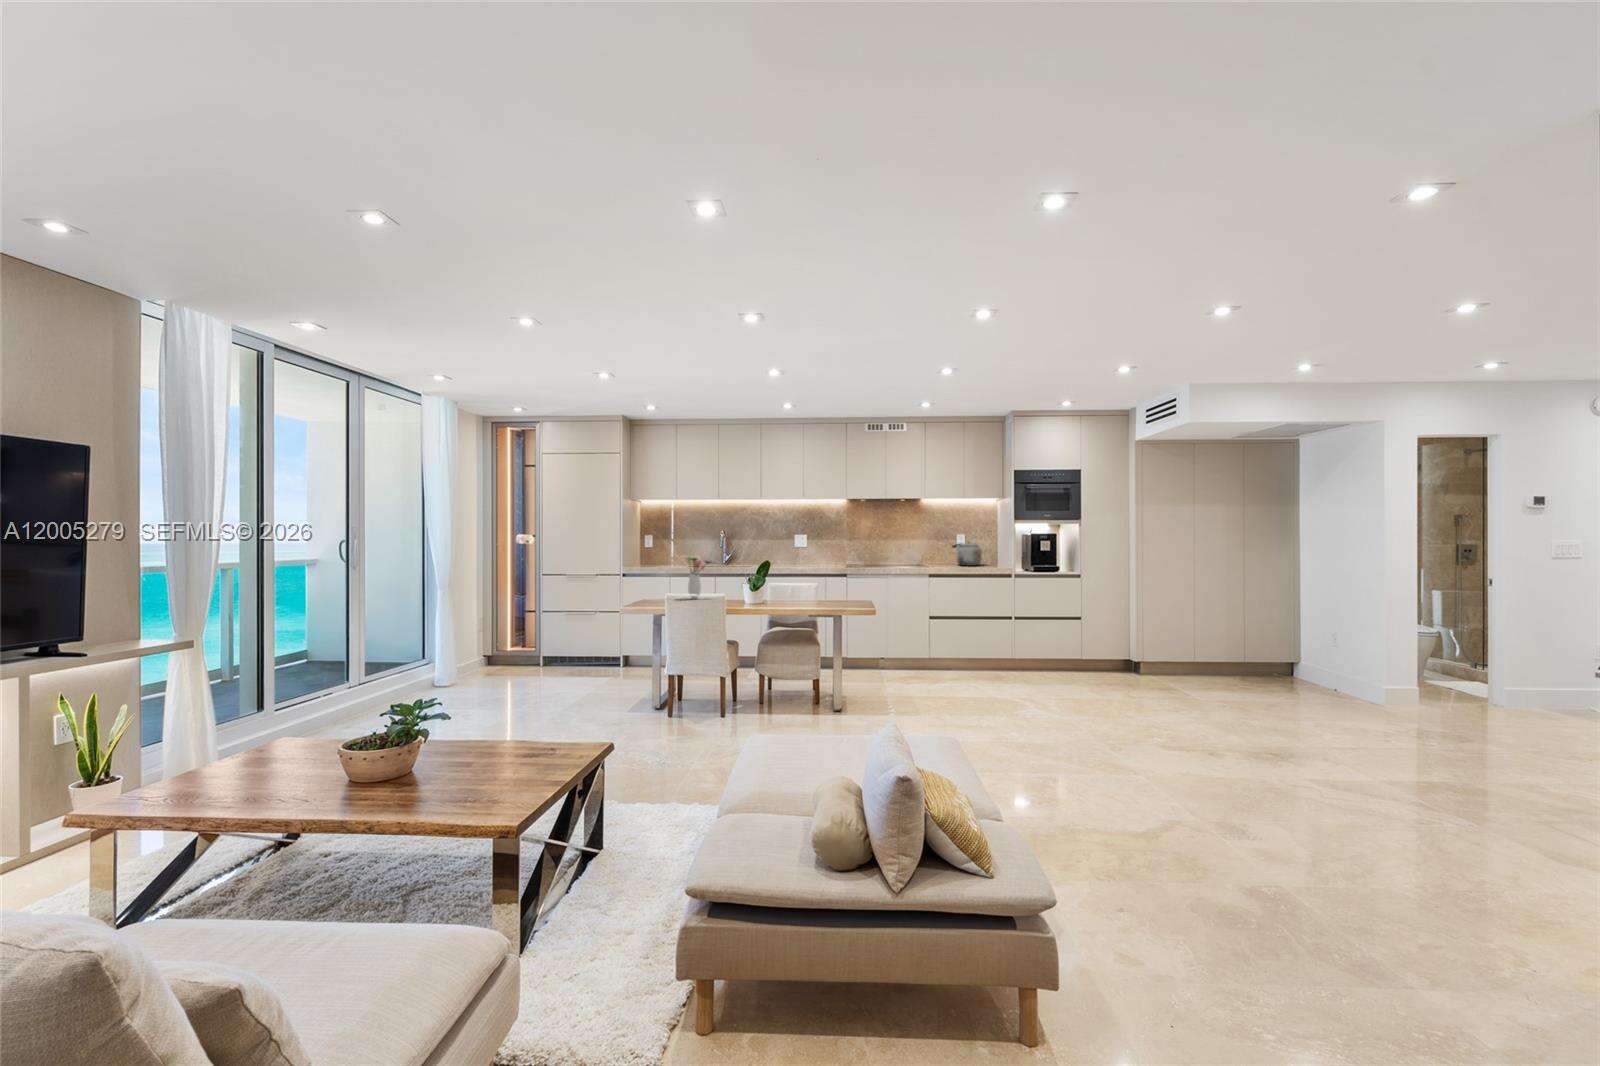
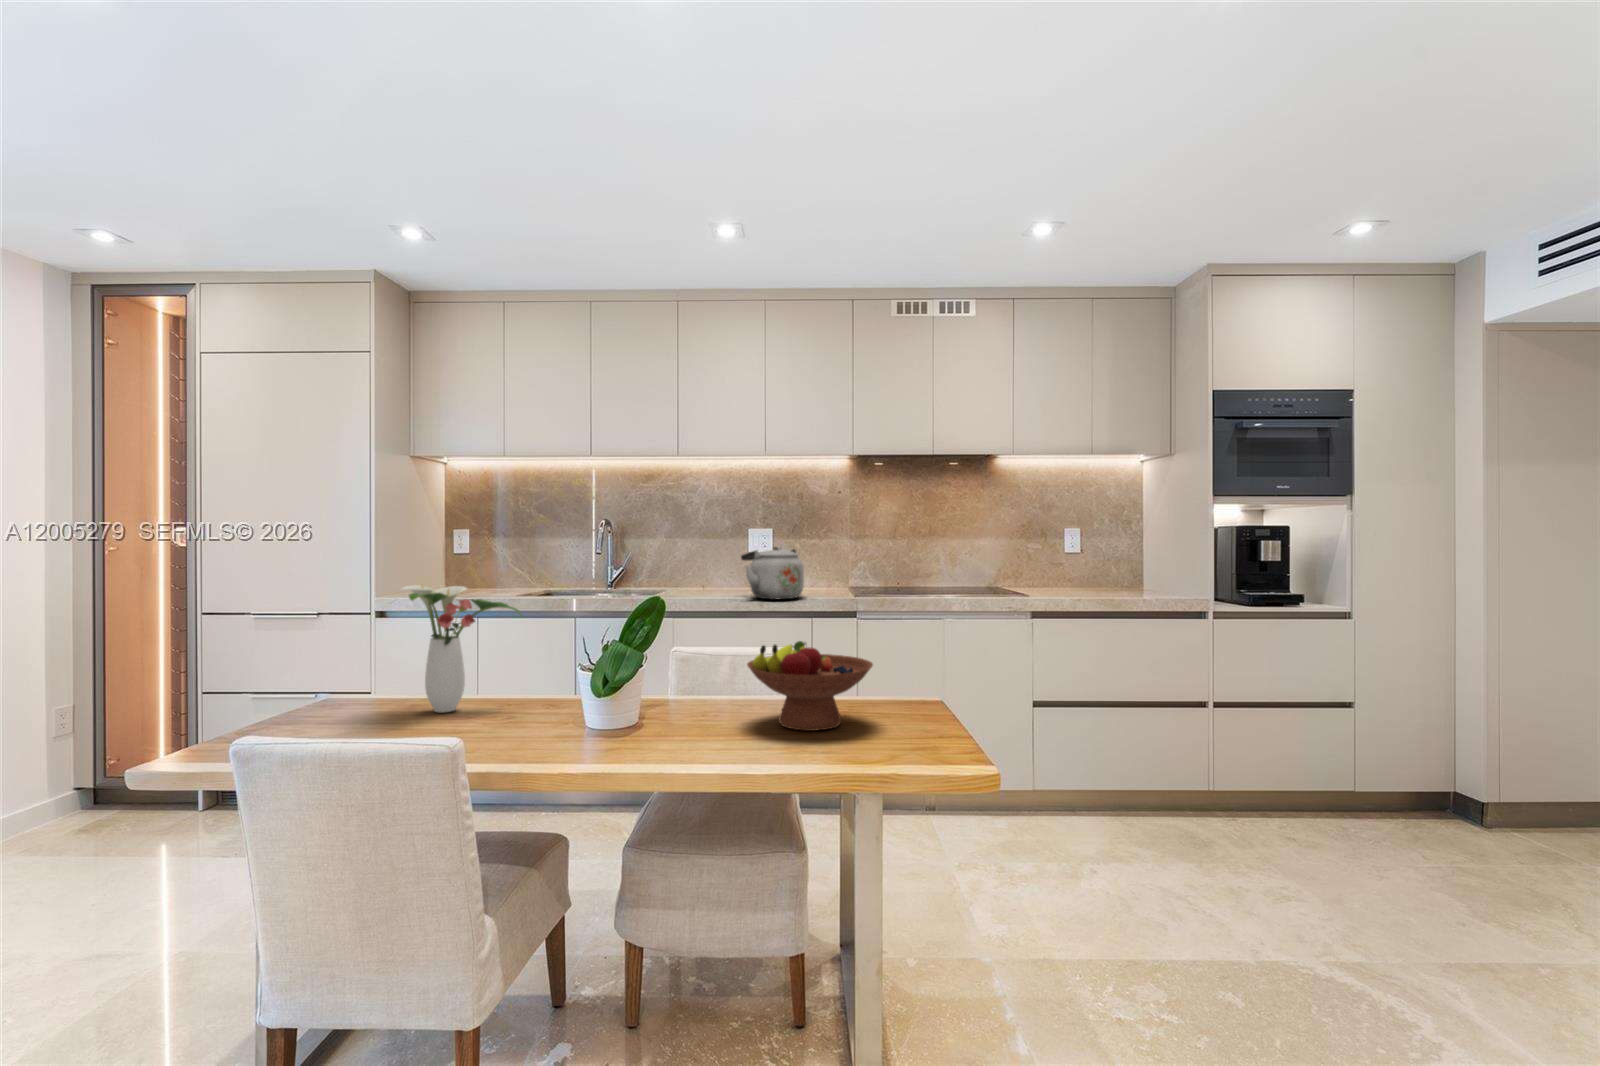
kettle: present [952,541,982,566] -> present [741,546,804,599]
fruit bowl: none [799,573,840,601] -> present [747,641,873,731]

